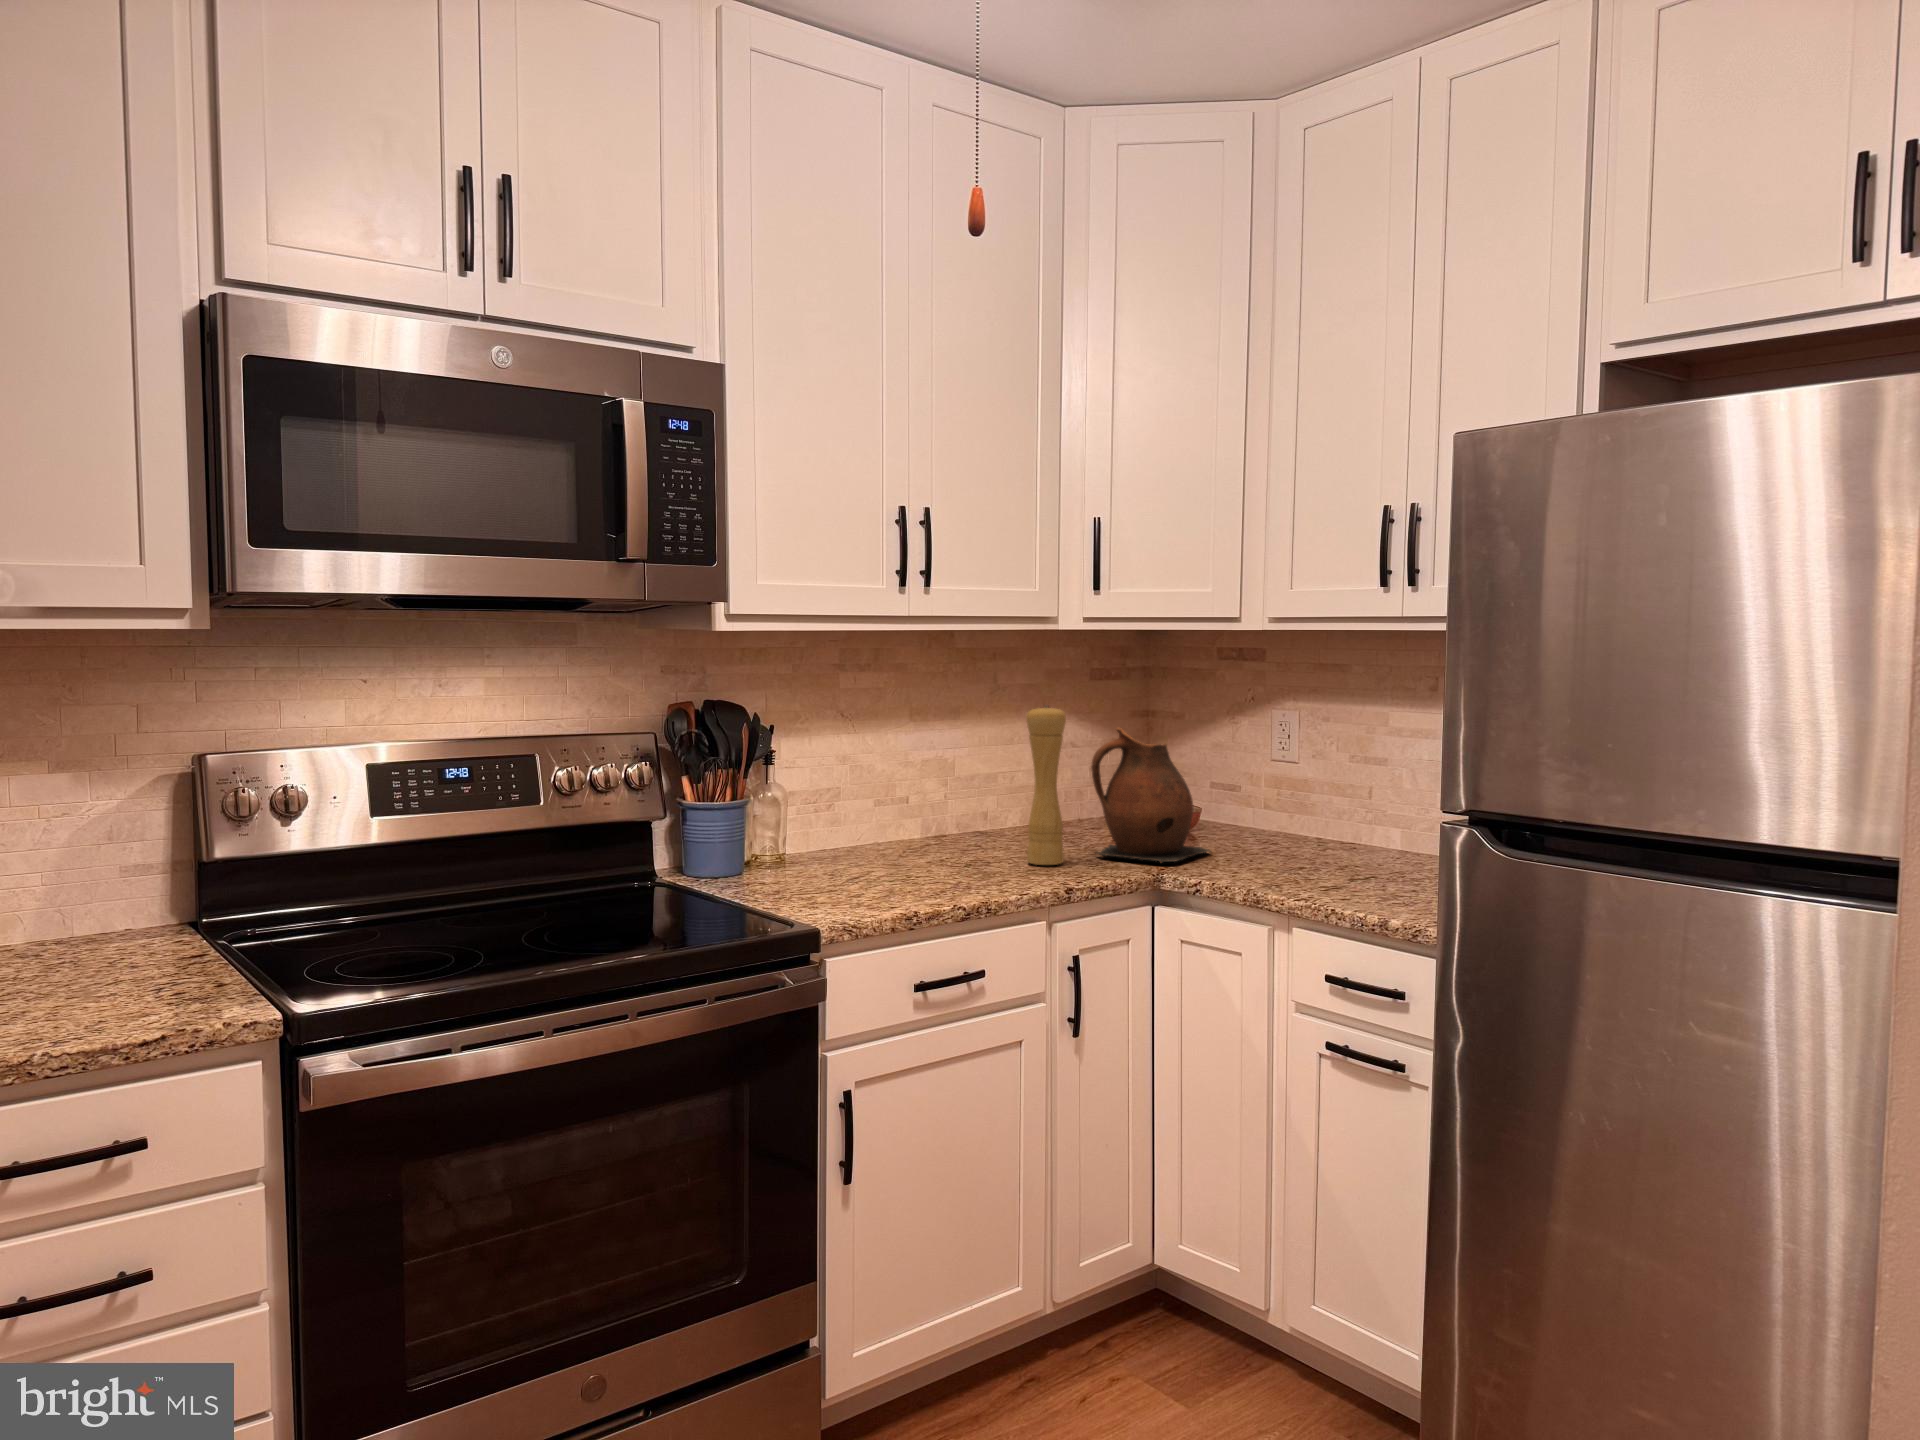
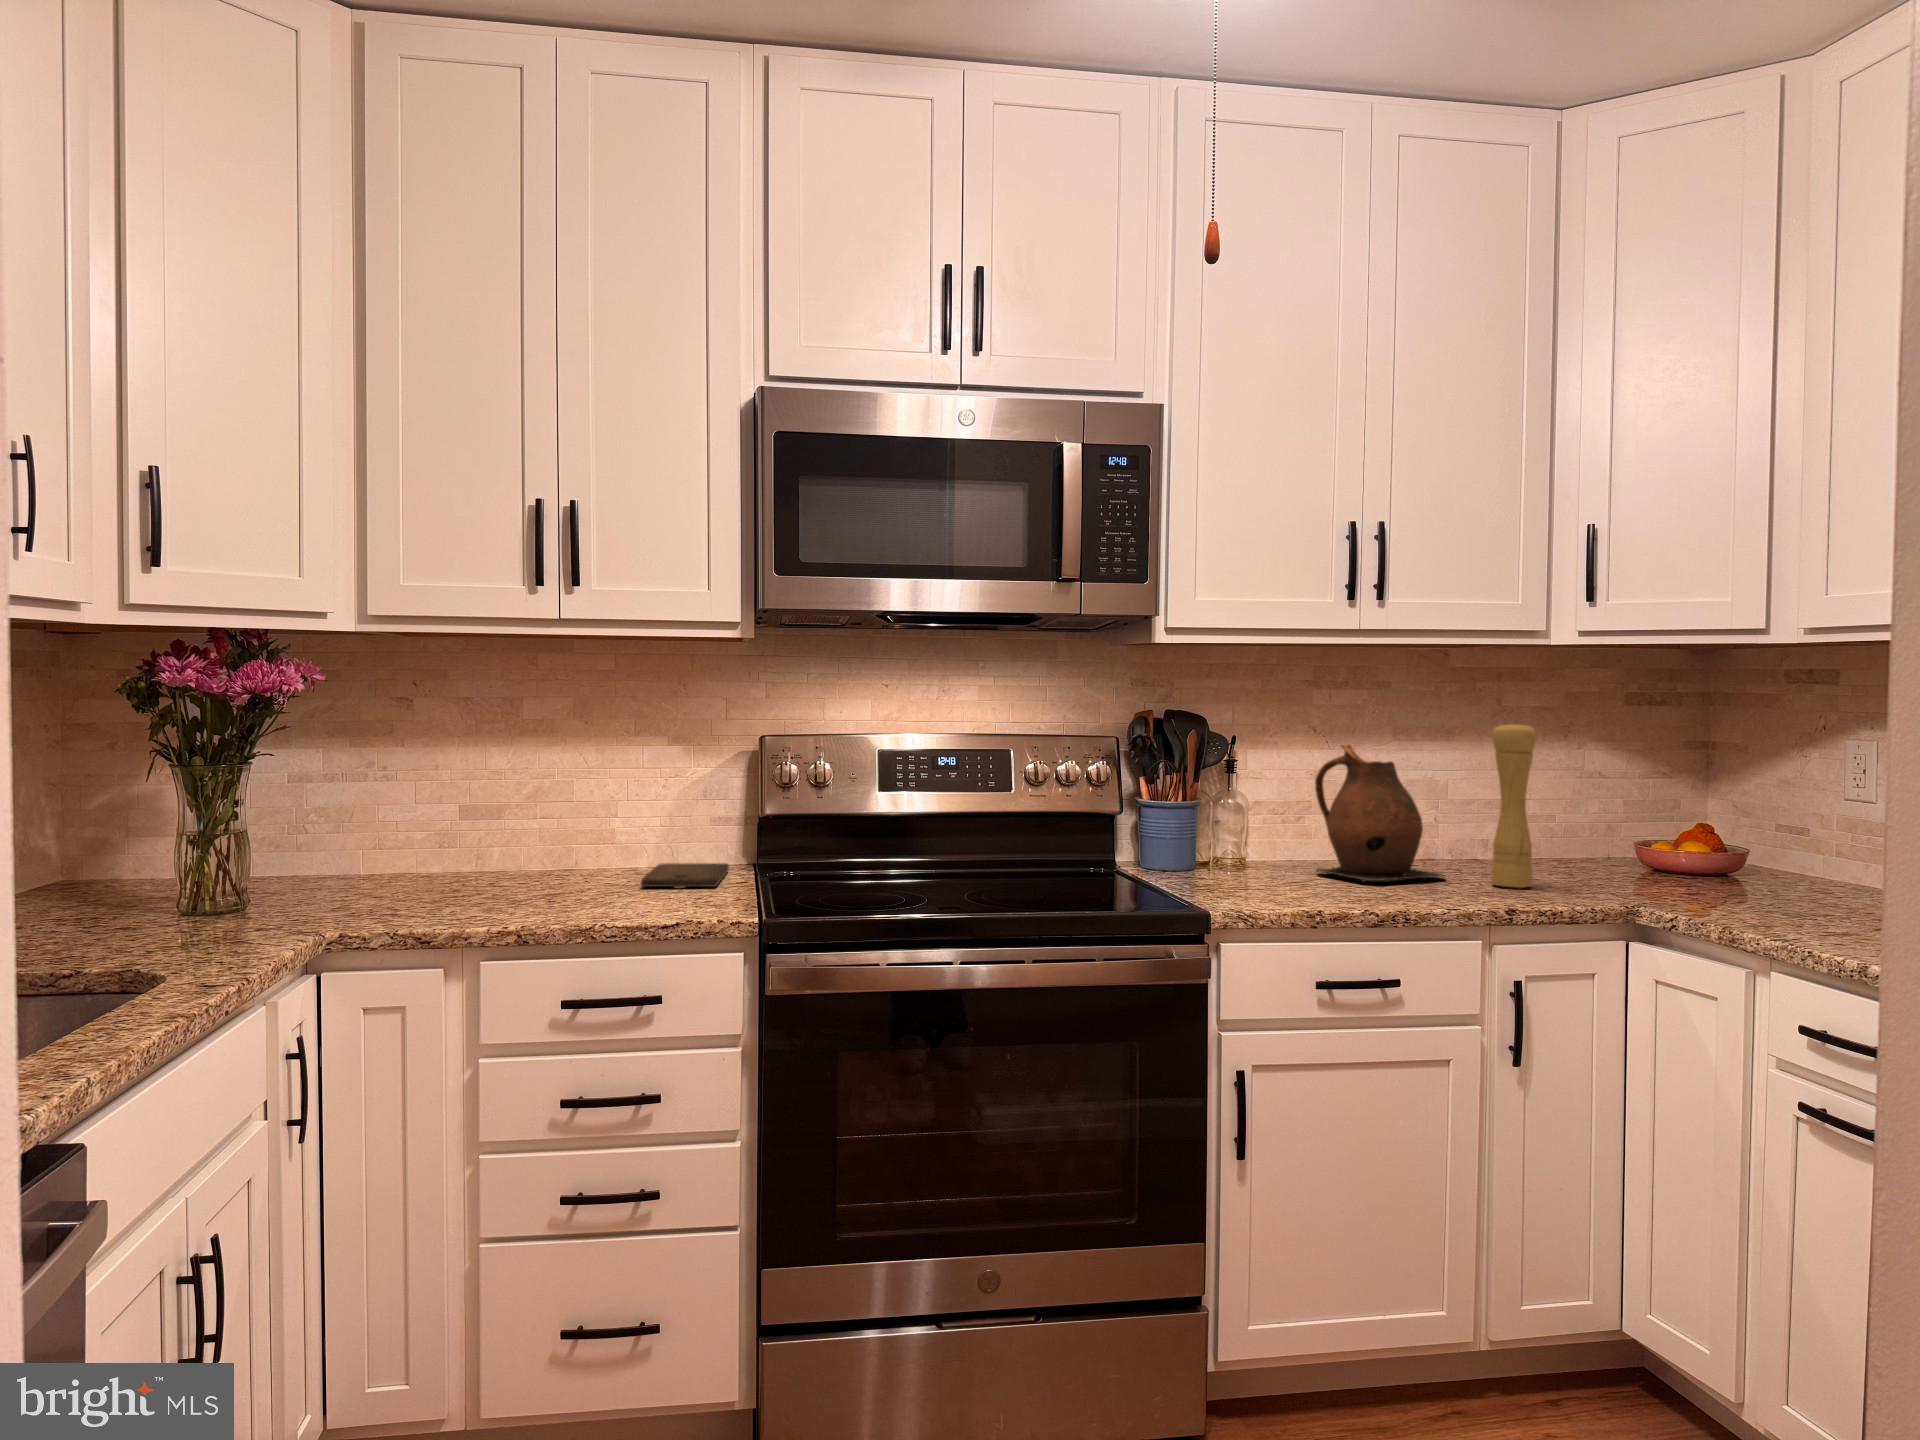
ceramic pitcher: present [1091,728,1211,863] -> present [1315,744,1445,882]
cutting board: none [44,926,167,979] -> present [641,863,729,887]

